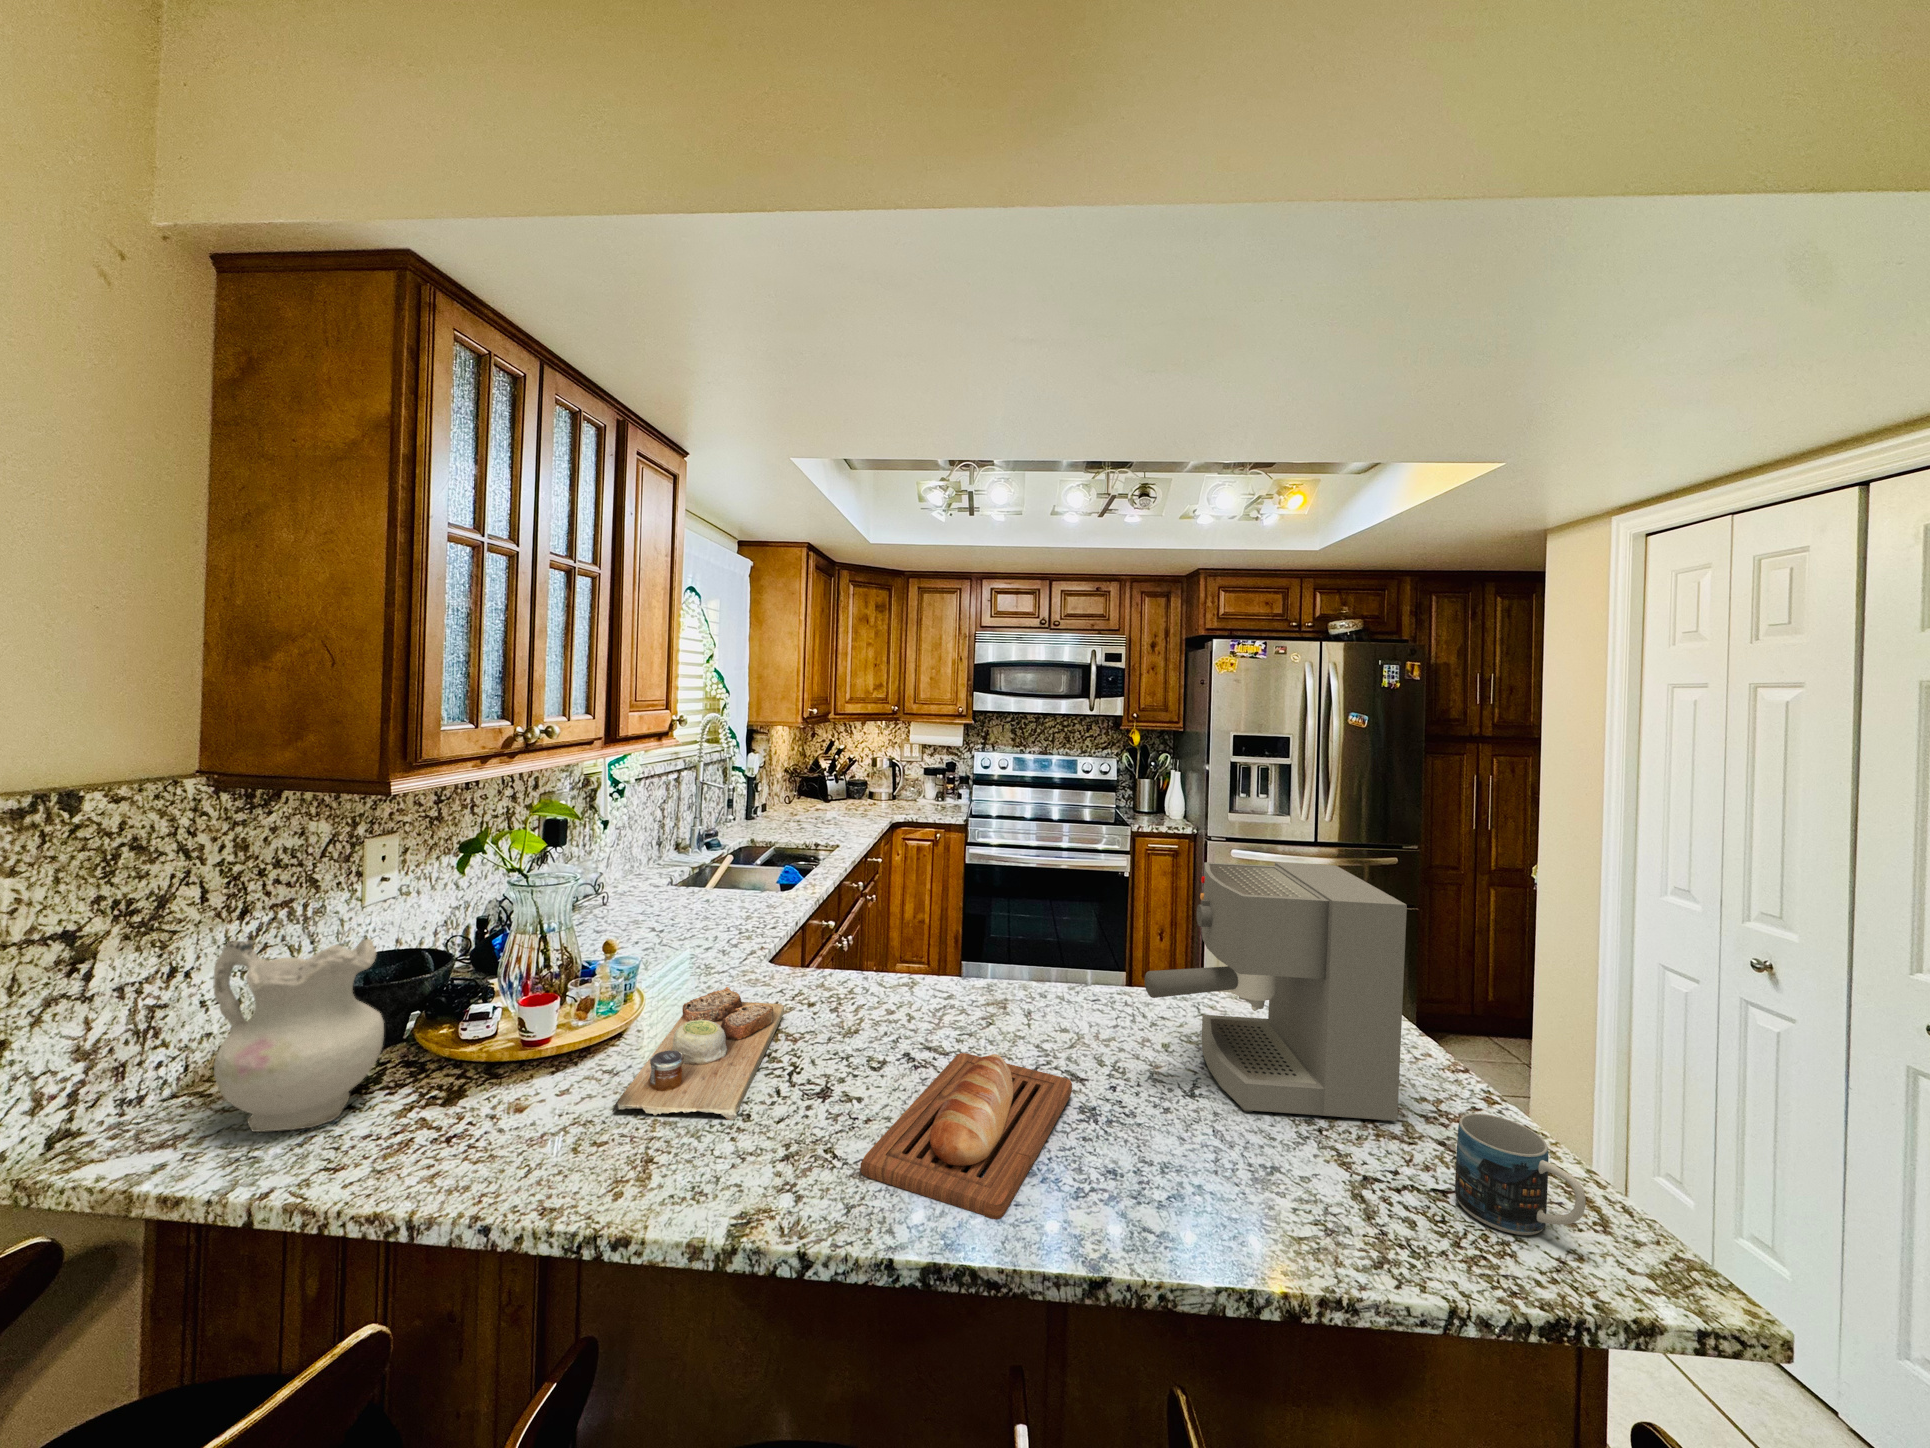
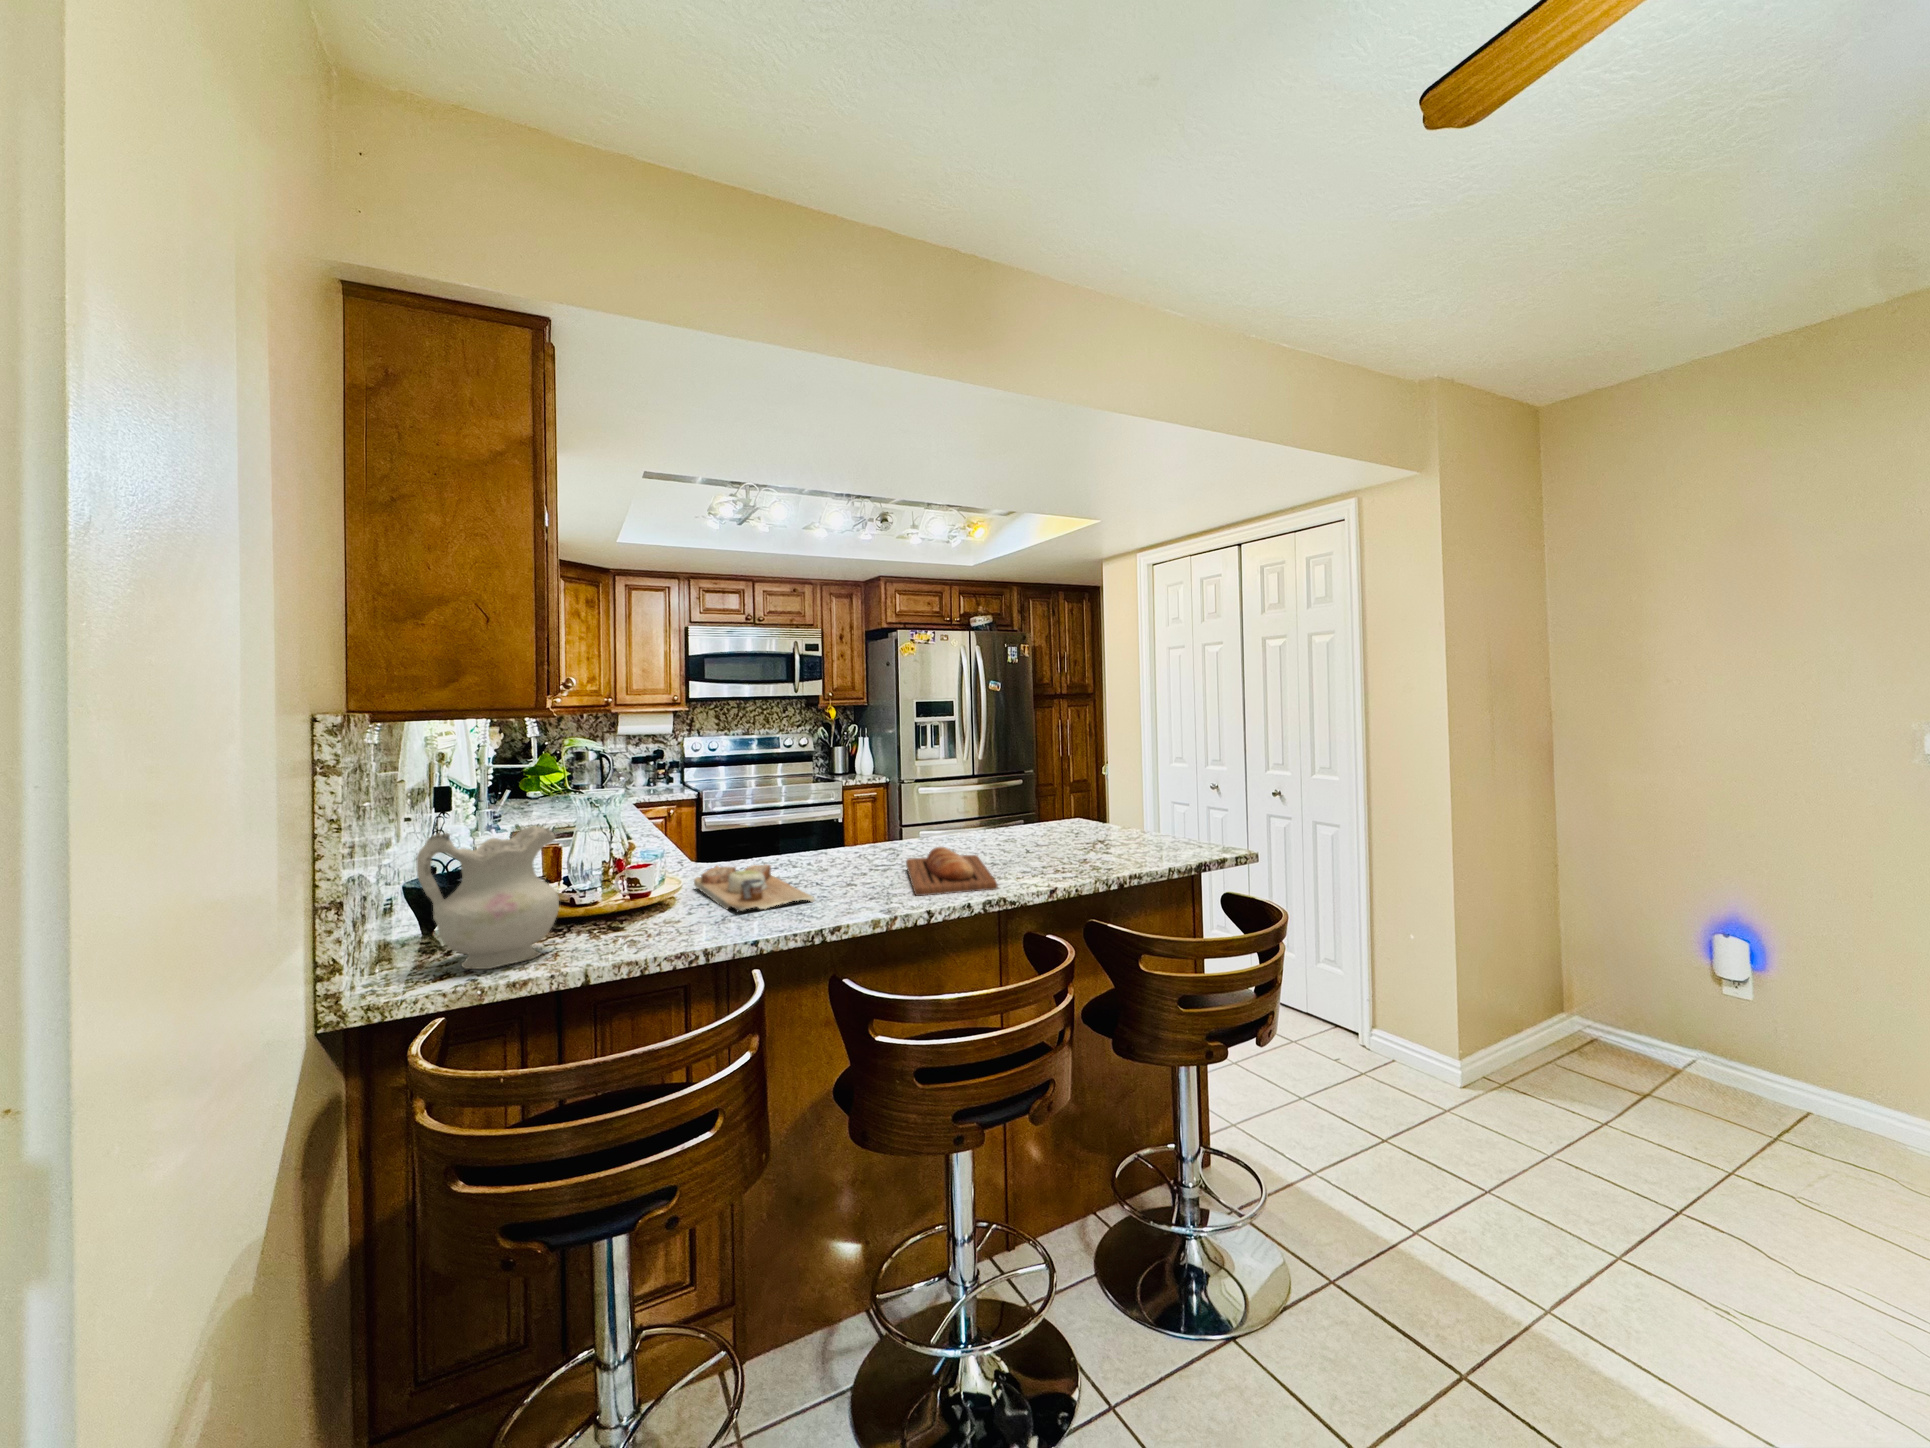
coffee maker: present [1144,862,1407,1122] -> none [1000,732,1118,853]
mug: present [1455,1114,1586,1235] -> none [1153,814,1200,853]

